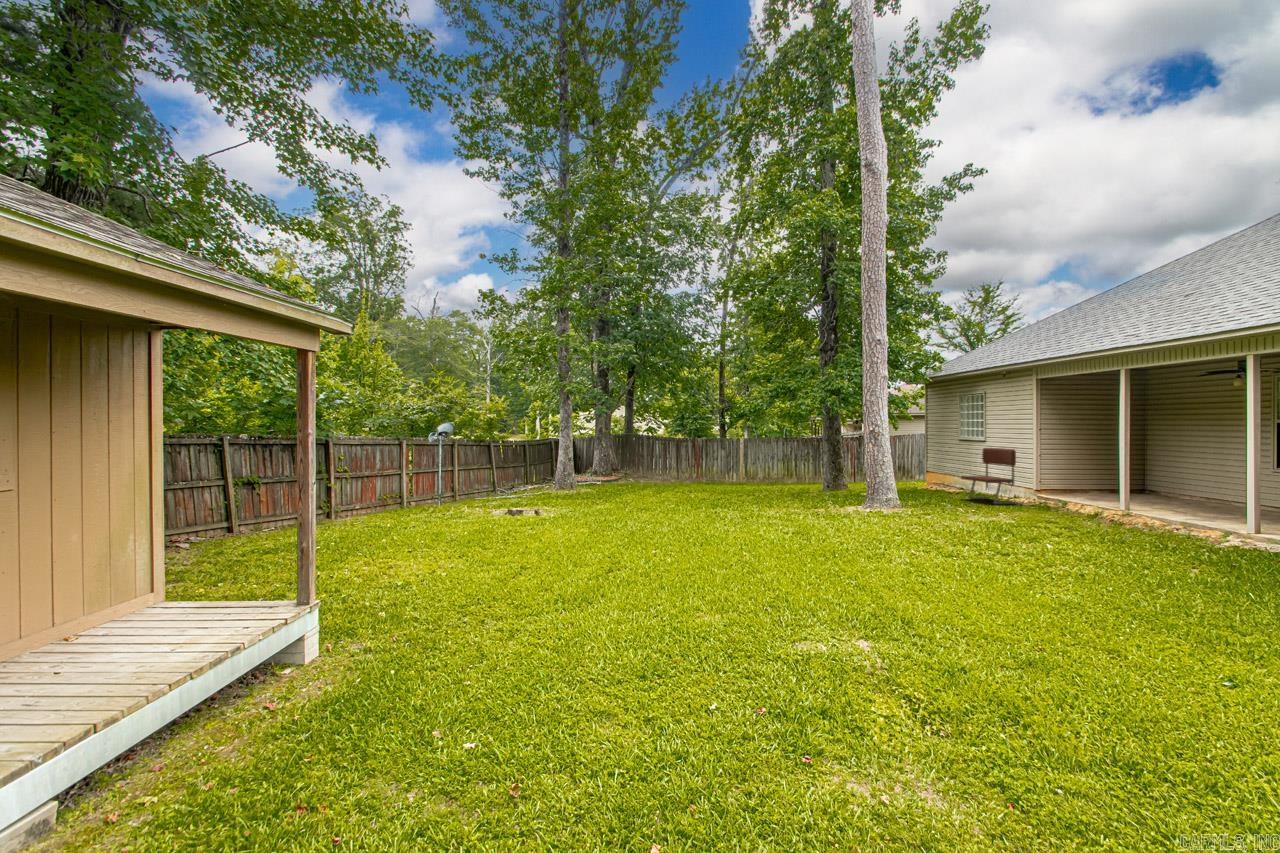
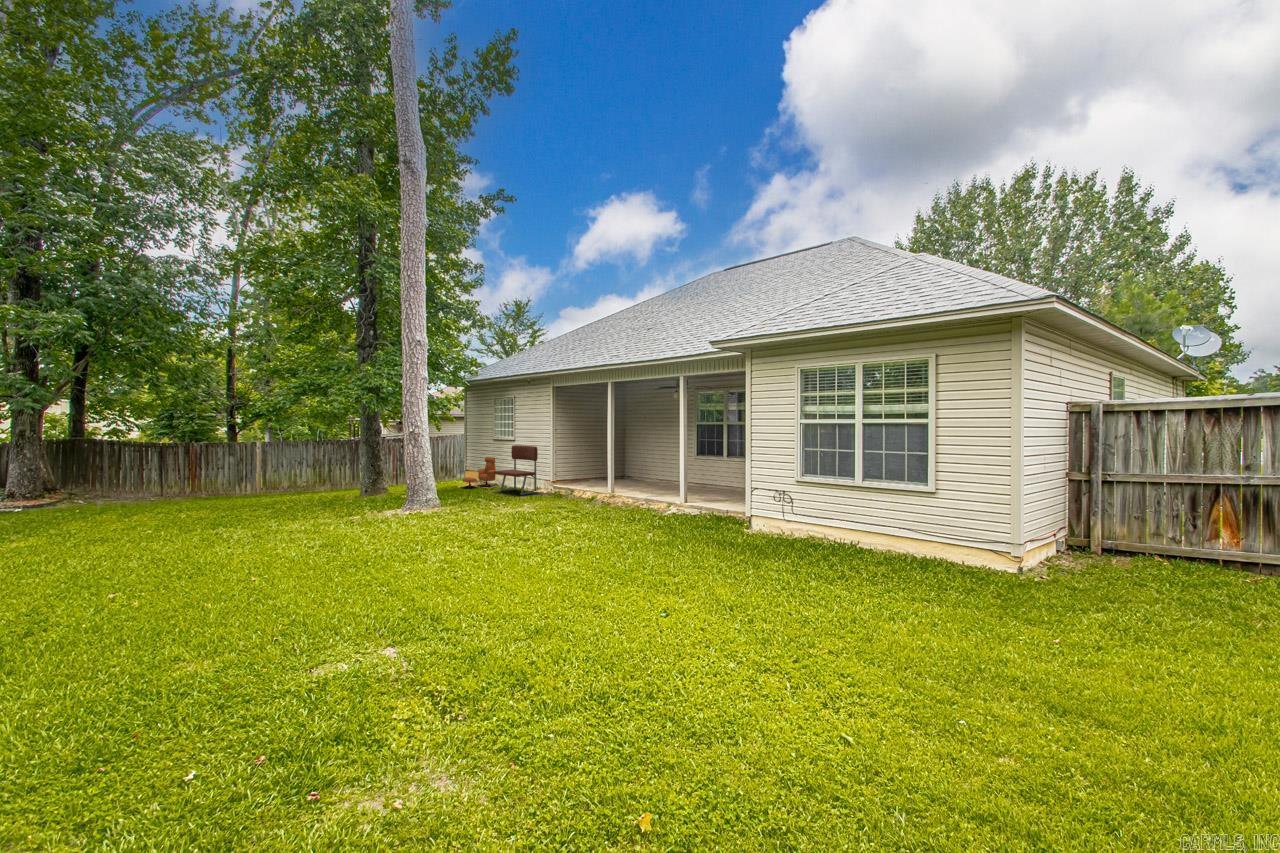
lounge chair: none [923,461,964,494] -> present [463,457,496,489]

